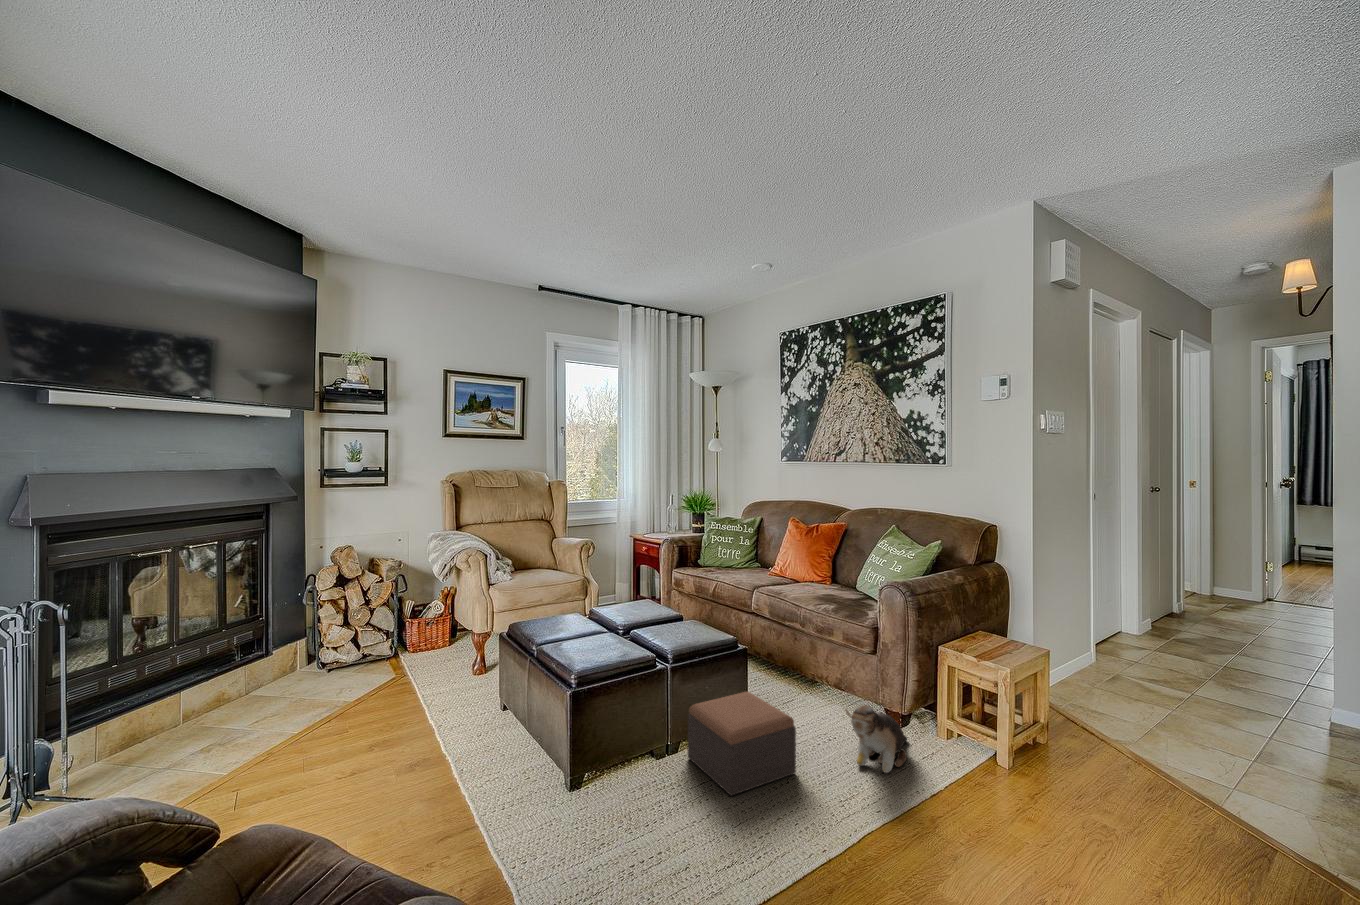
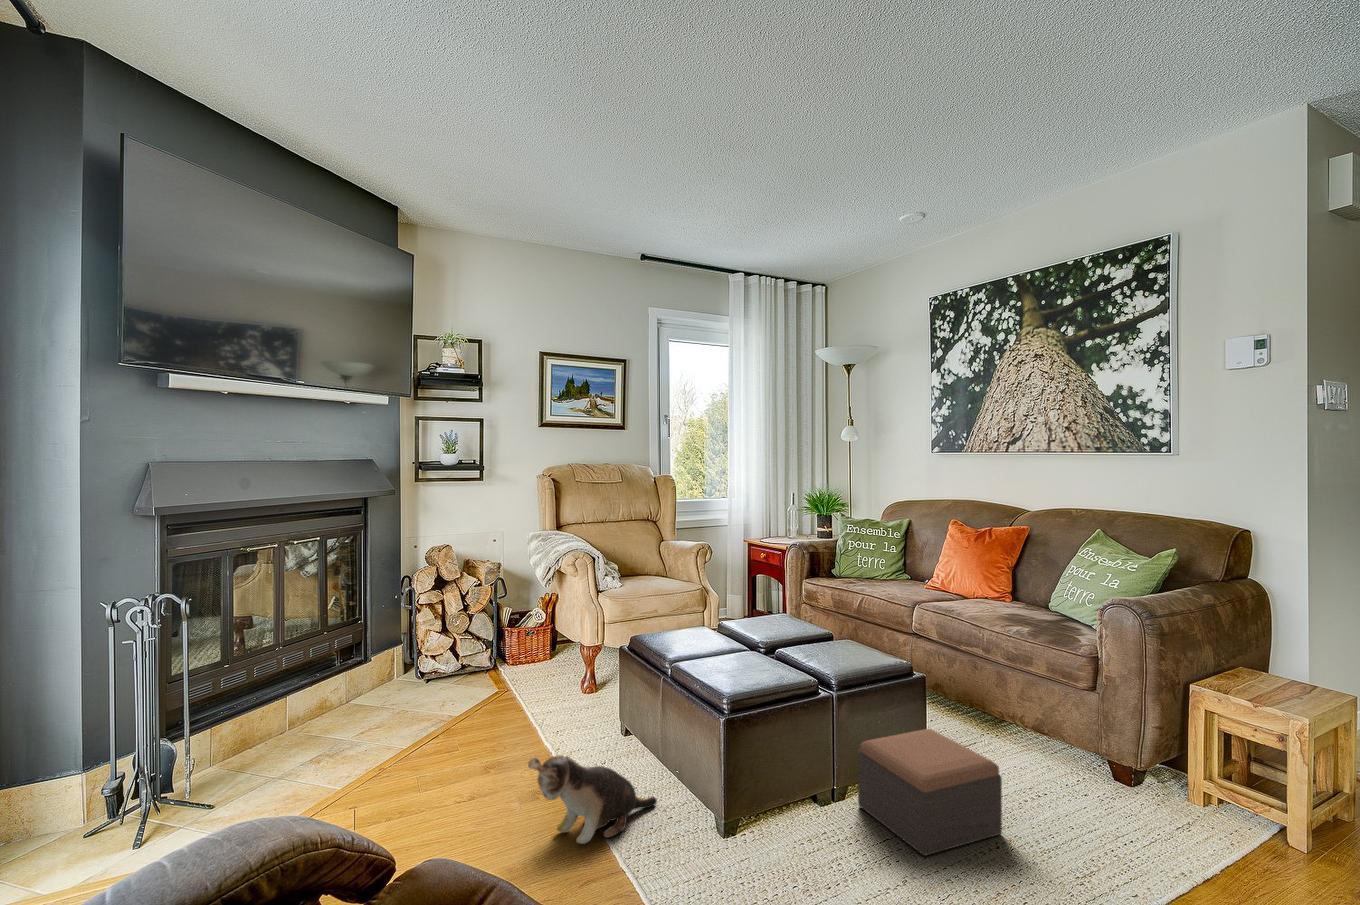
plush toy: present [845,705,907,773] -> present [528,755,657,844]

